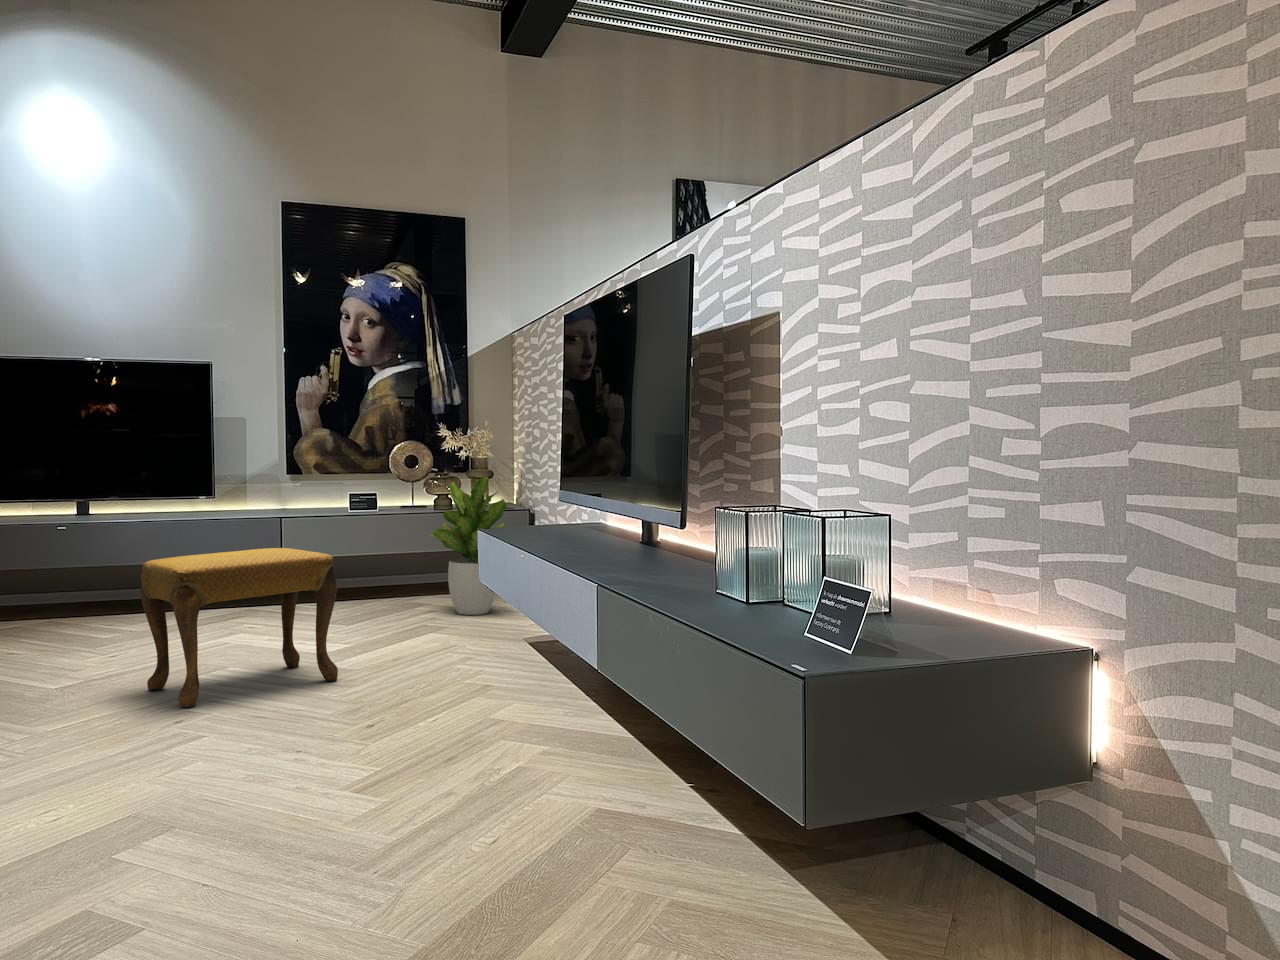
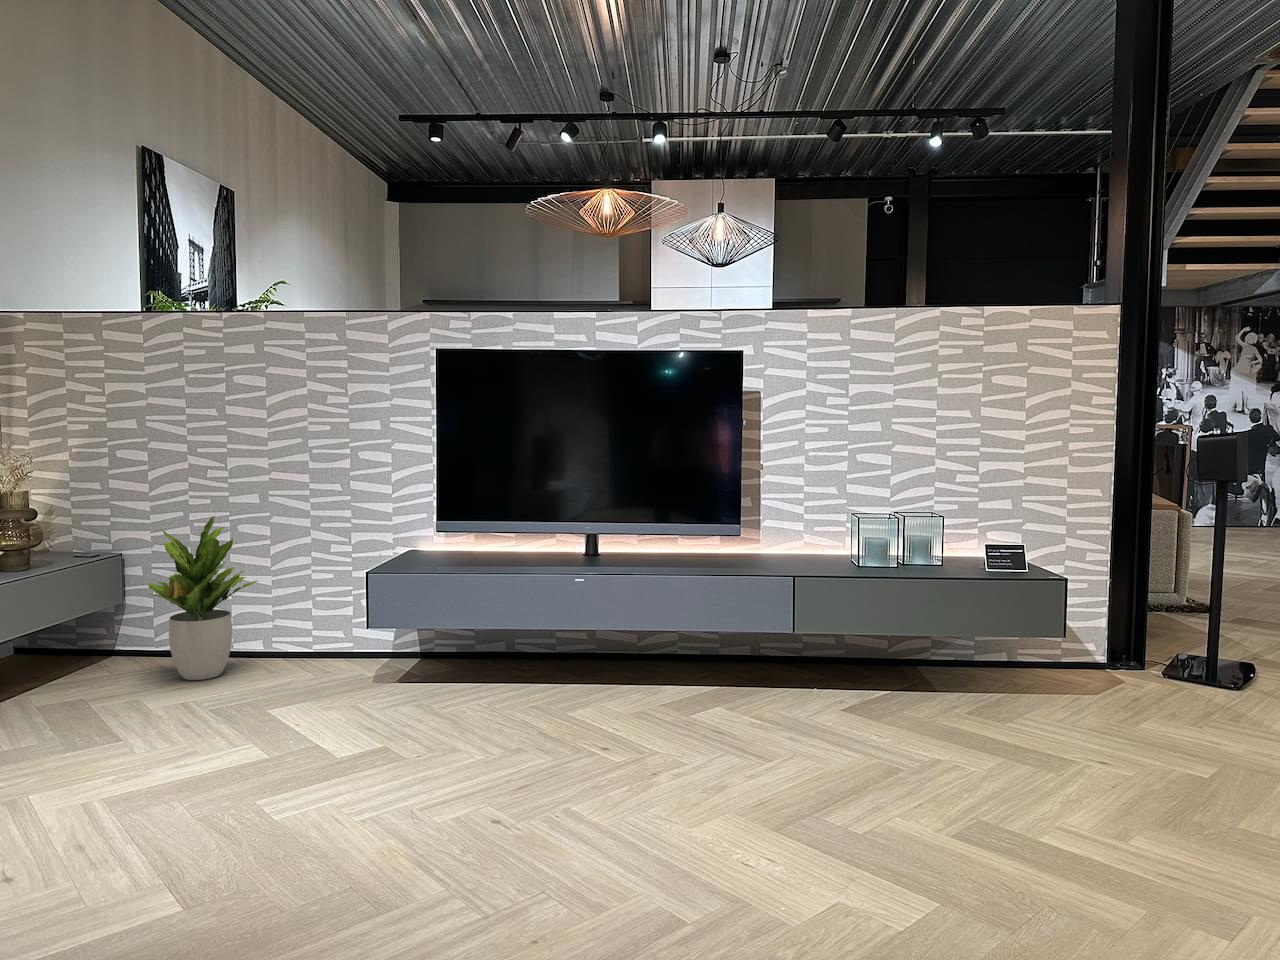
footstool: present [141,548,338,708] -> none [321,618,453,827]

